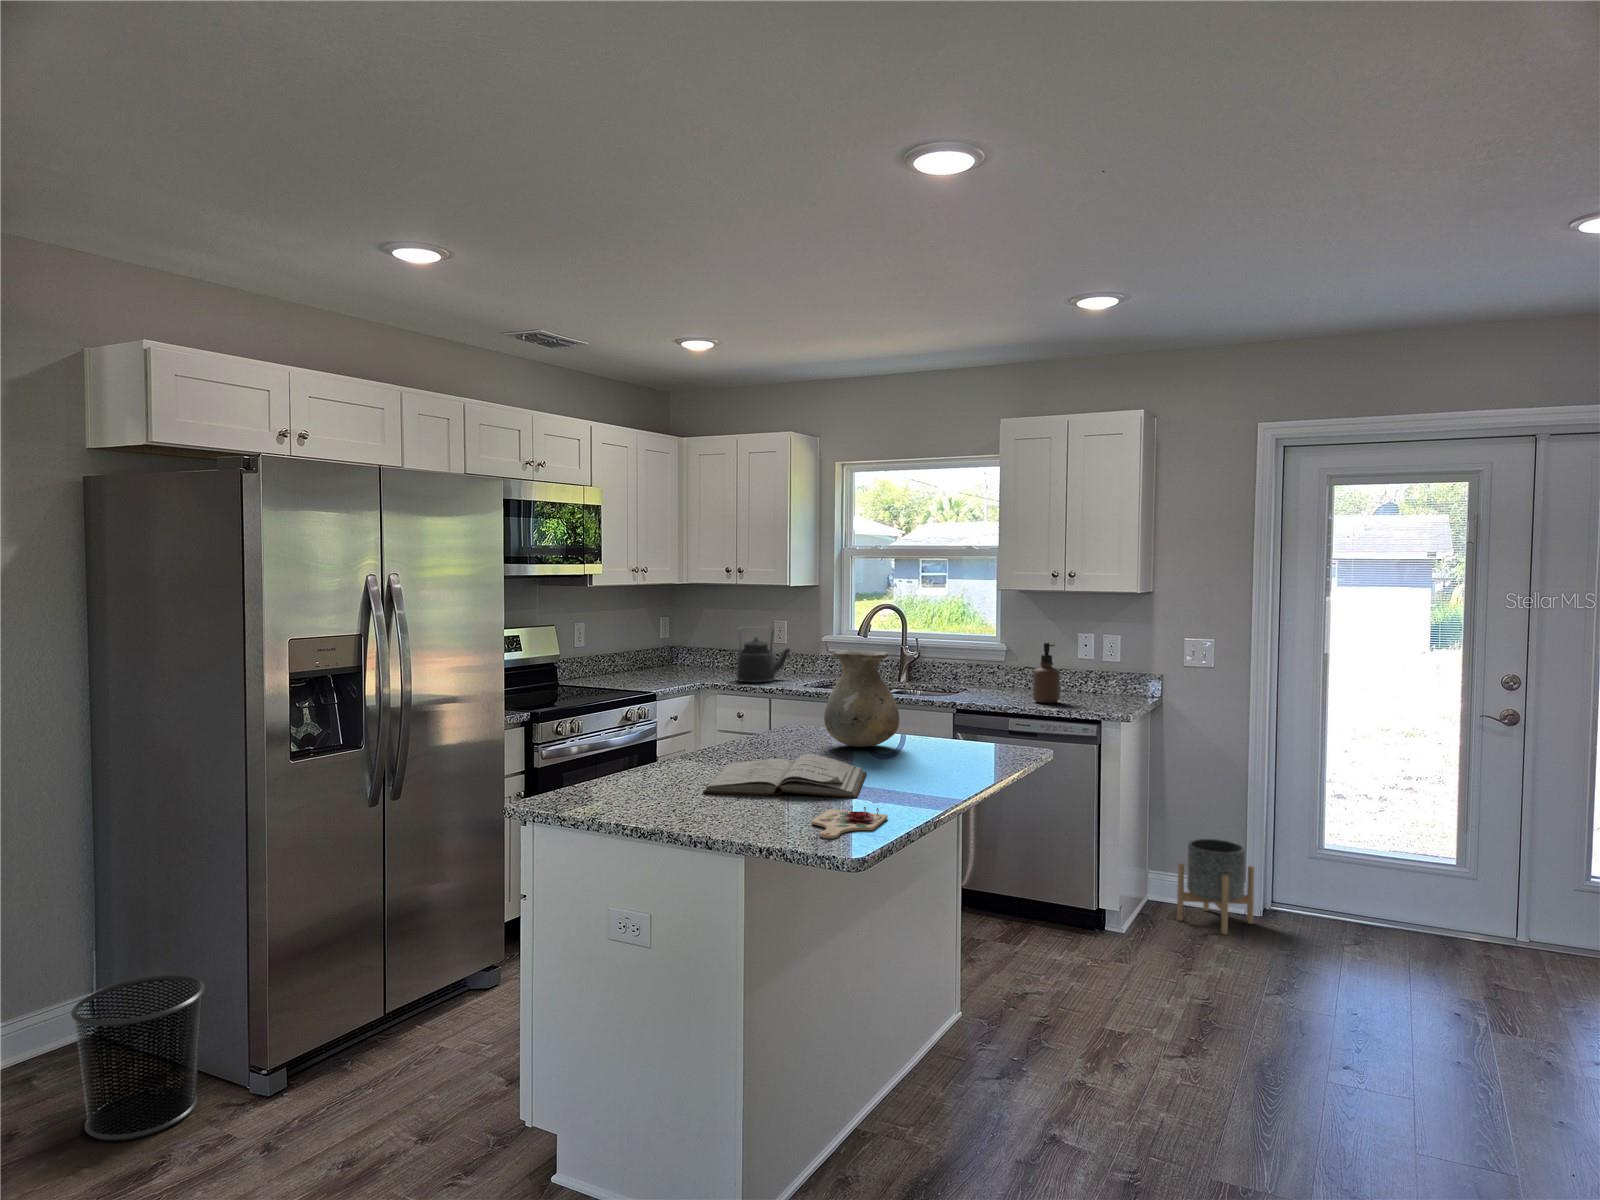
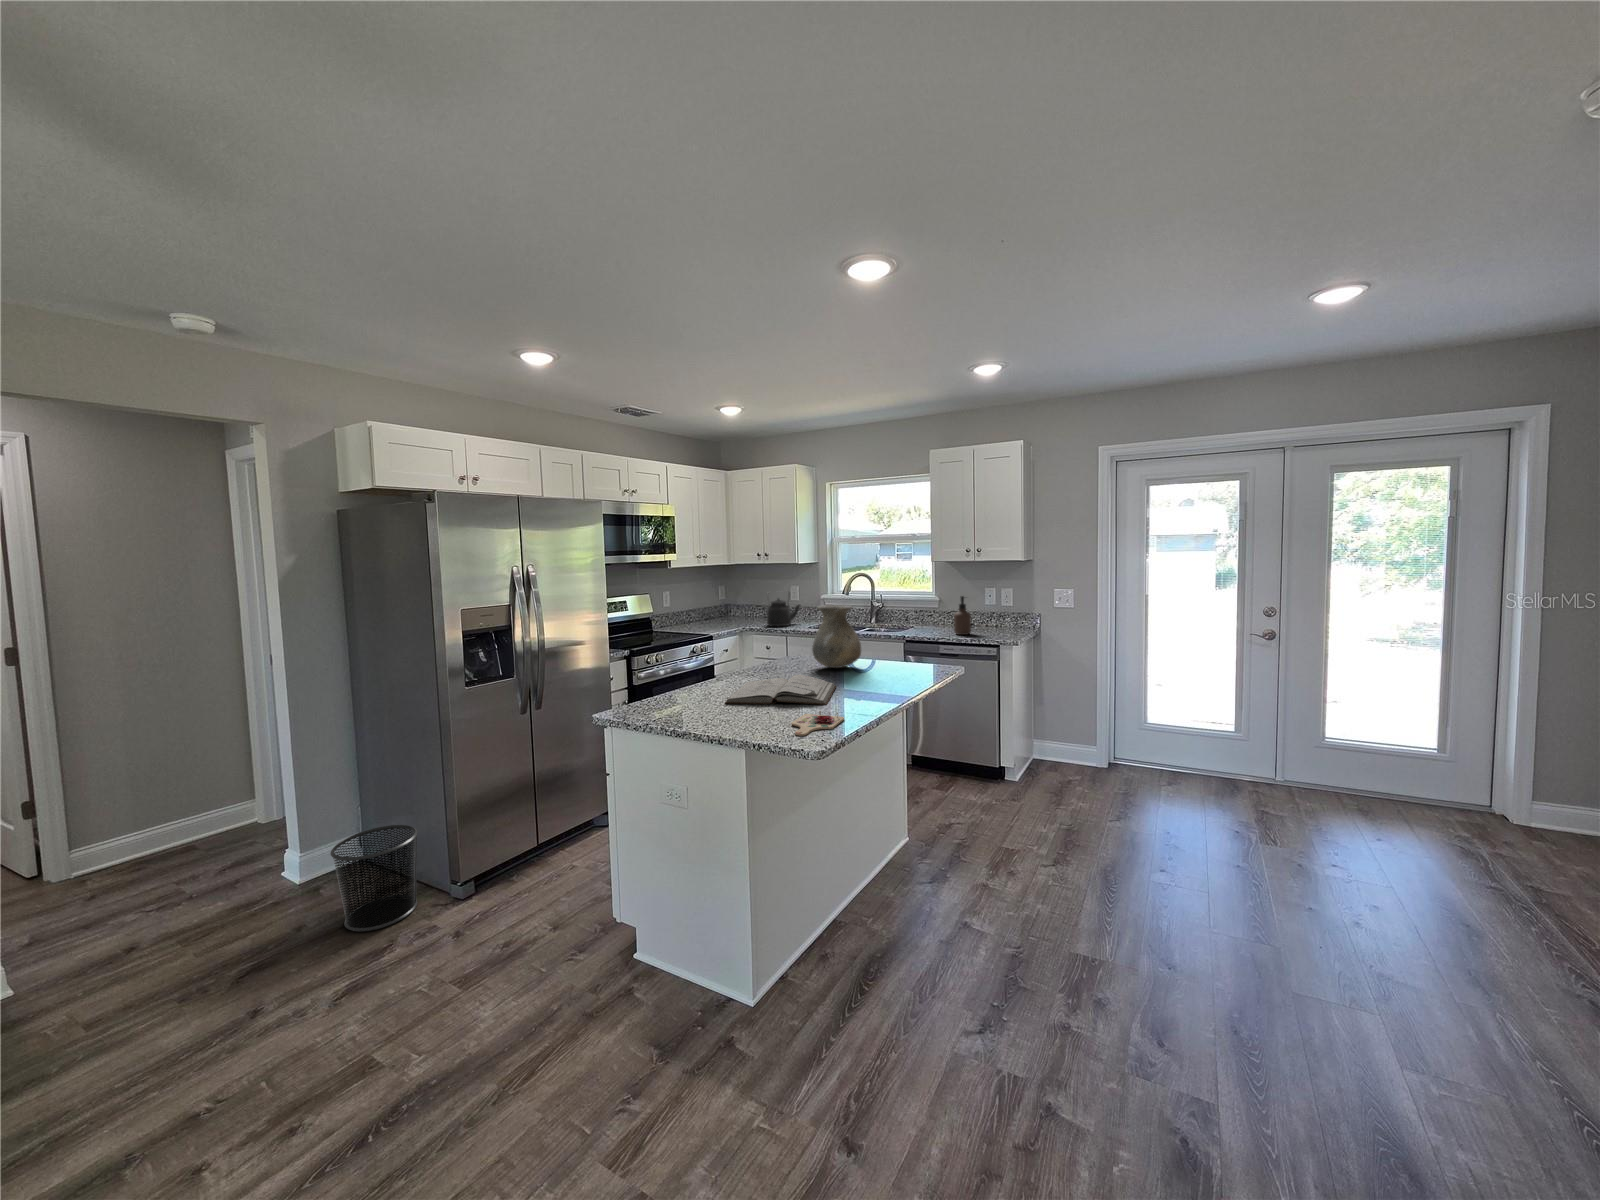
planter: present [1177,839,1254,934] -> none [1050,719,1101,780]

